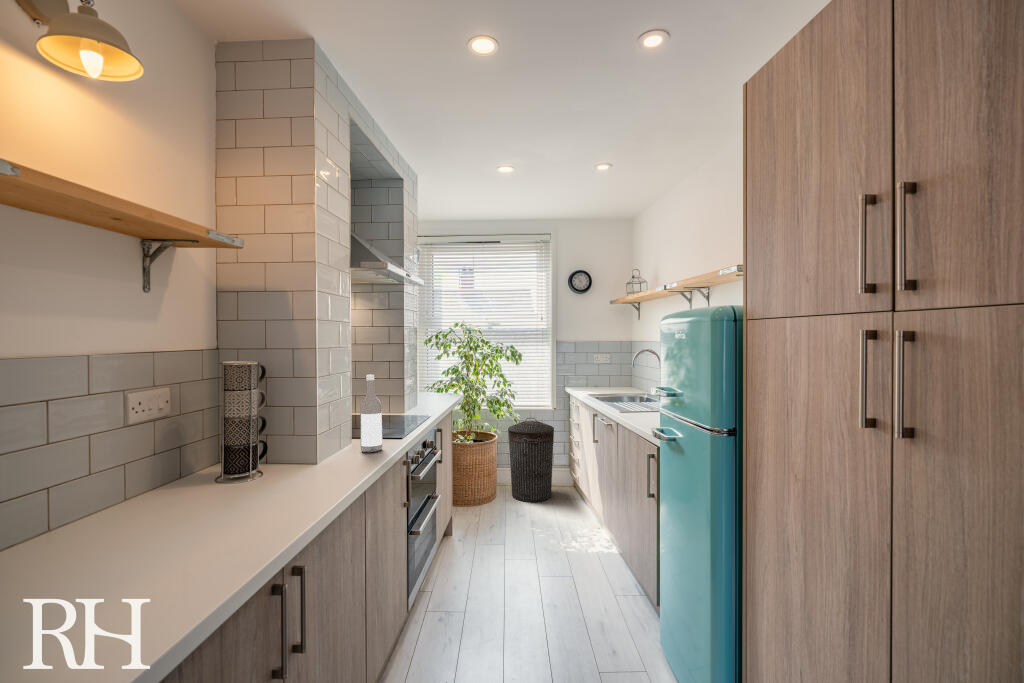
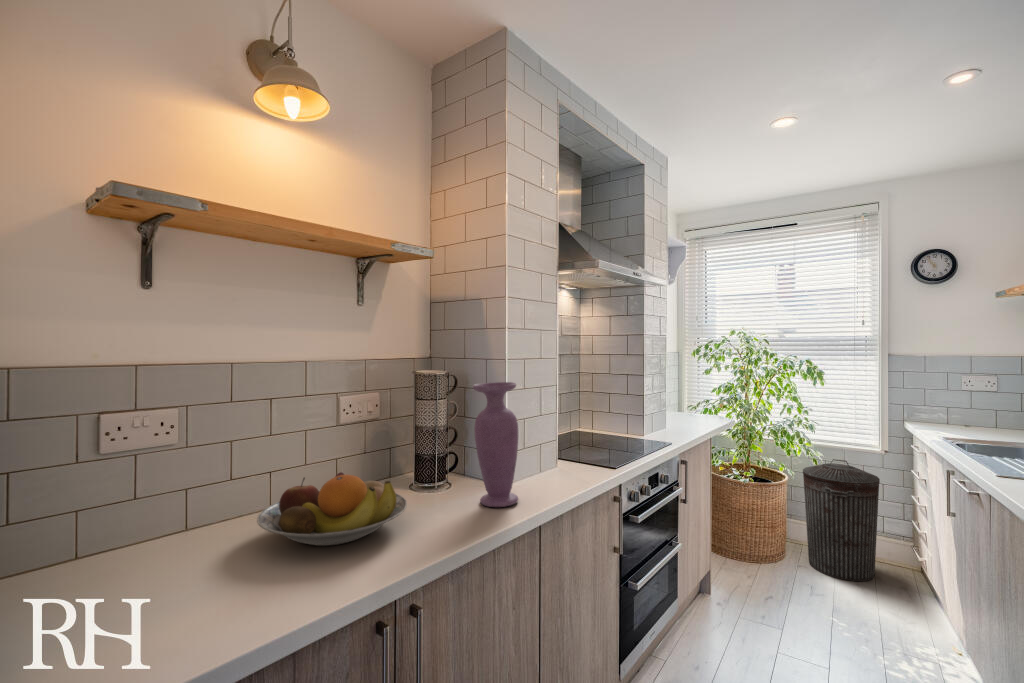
vase: none [300,368,346,480] -> present [473,382,518,507]
wine bottle: present [360,375,382,452] -> none [555,391,580,481]
fruit bowl: none [79,465,258,544] -> present [257,472,407,546]

